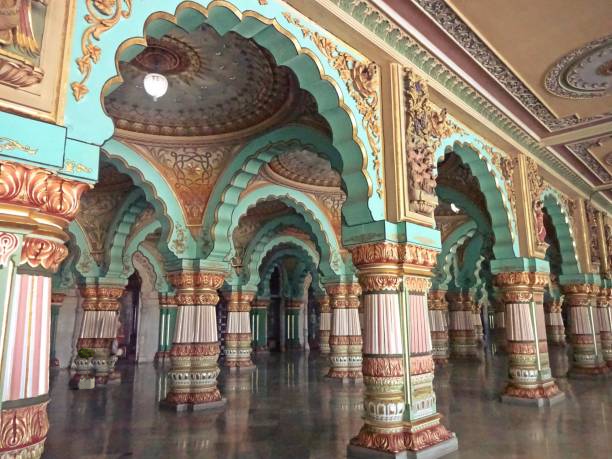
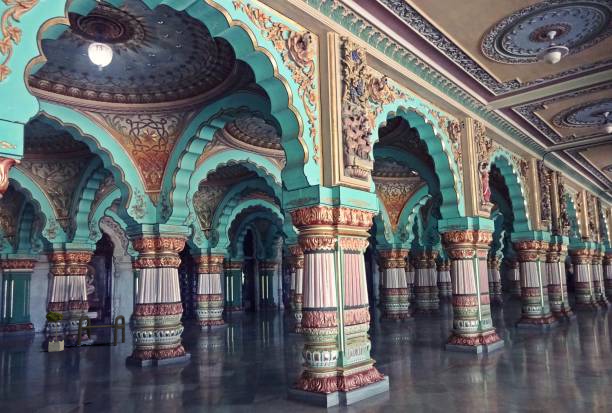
bench: none [108,353,156,385] -> present [77,315,125,347]

